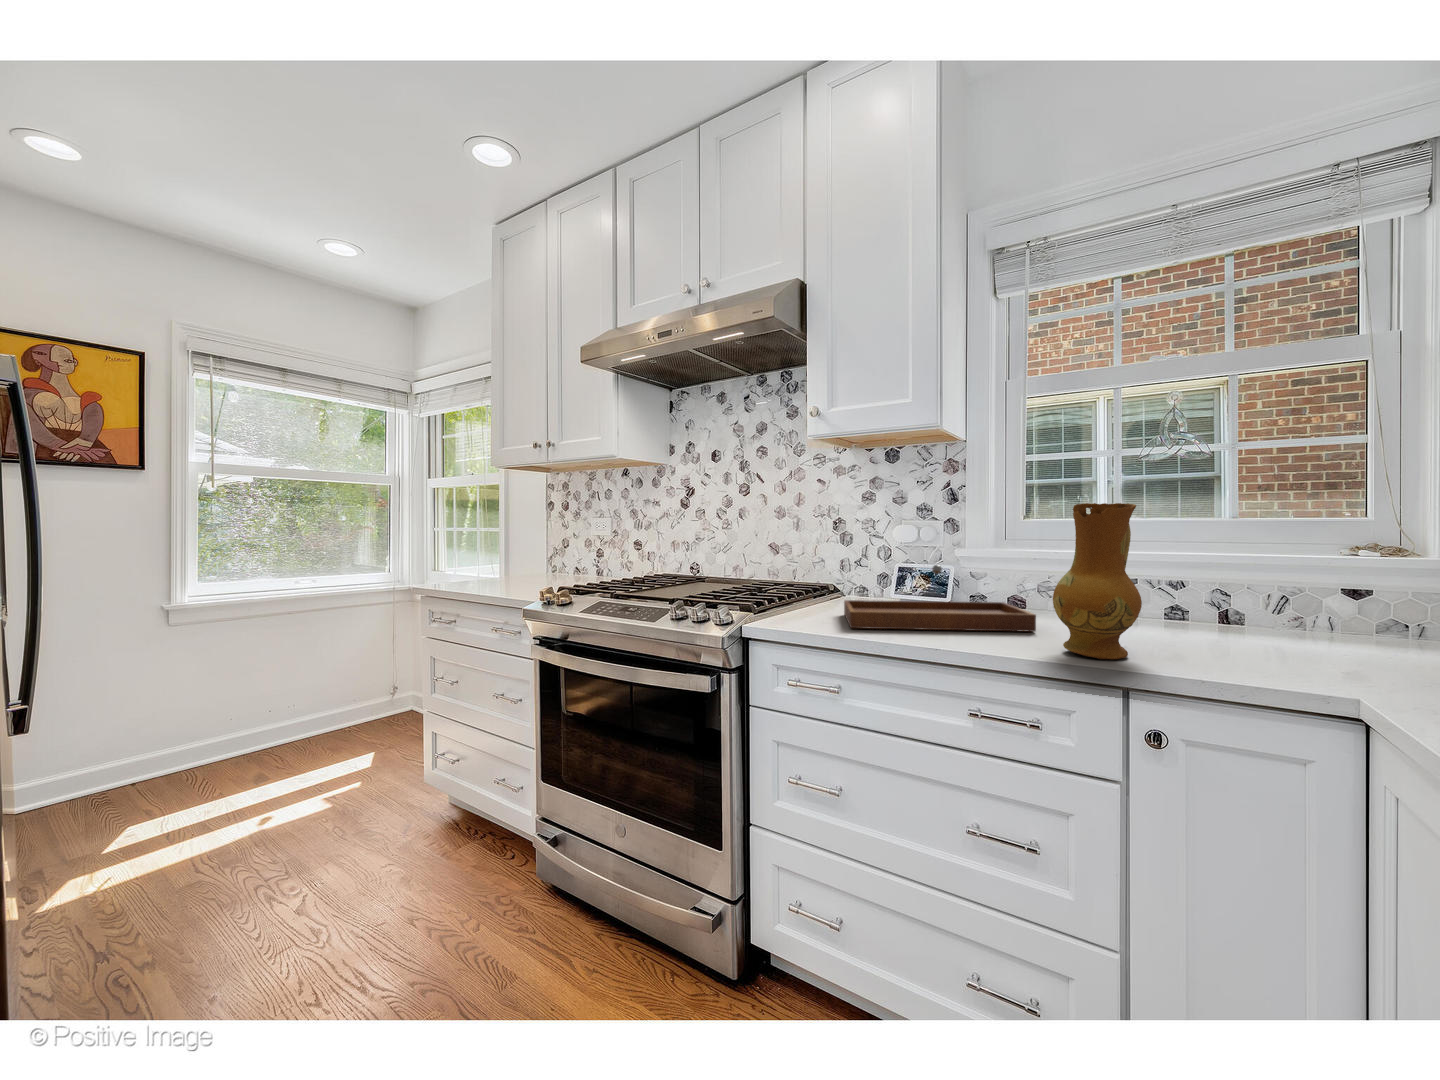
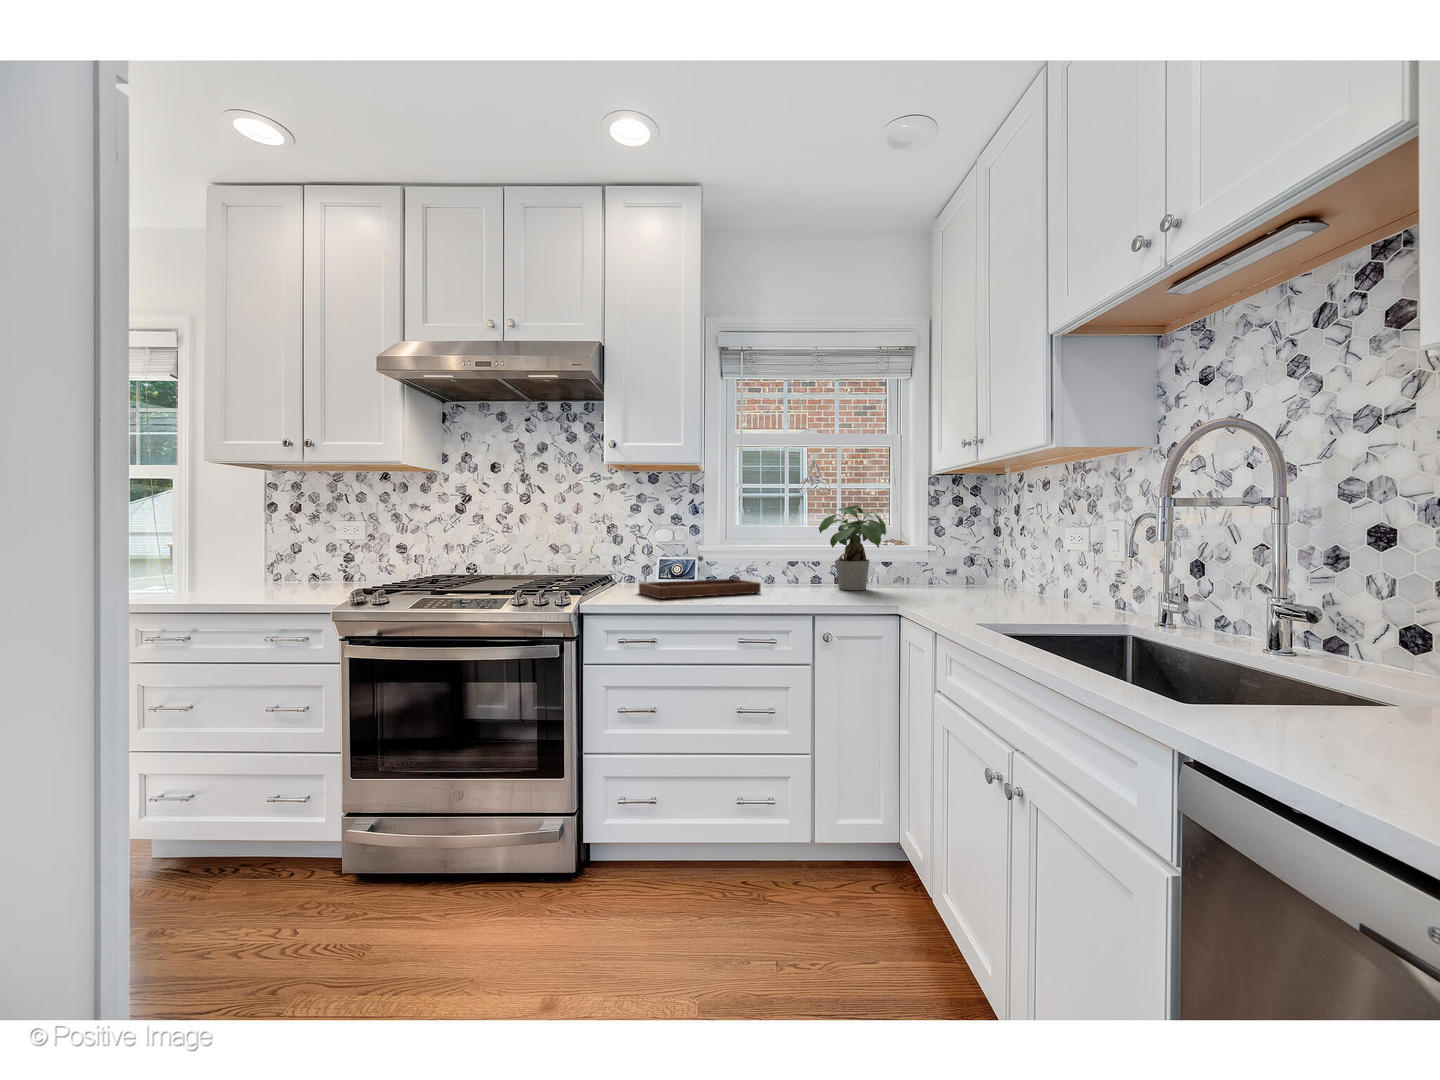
potted plant: none [1167,478,1352,644] -> present [819,506,887,590]
ceramic jug: present [1053,503,1142,659] -> none [778,518,818,601]

